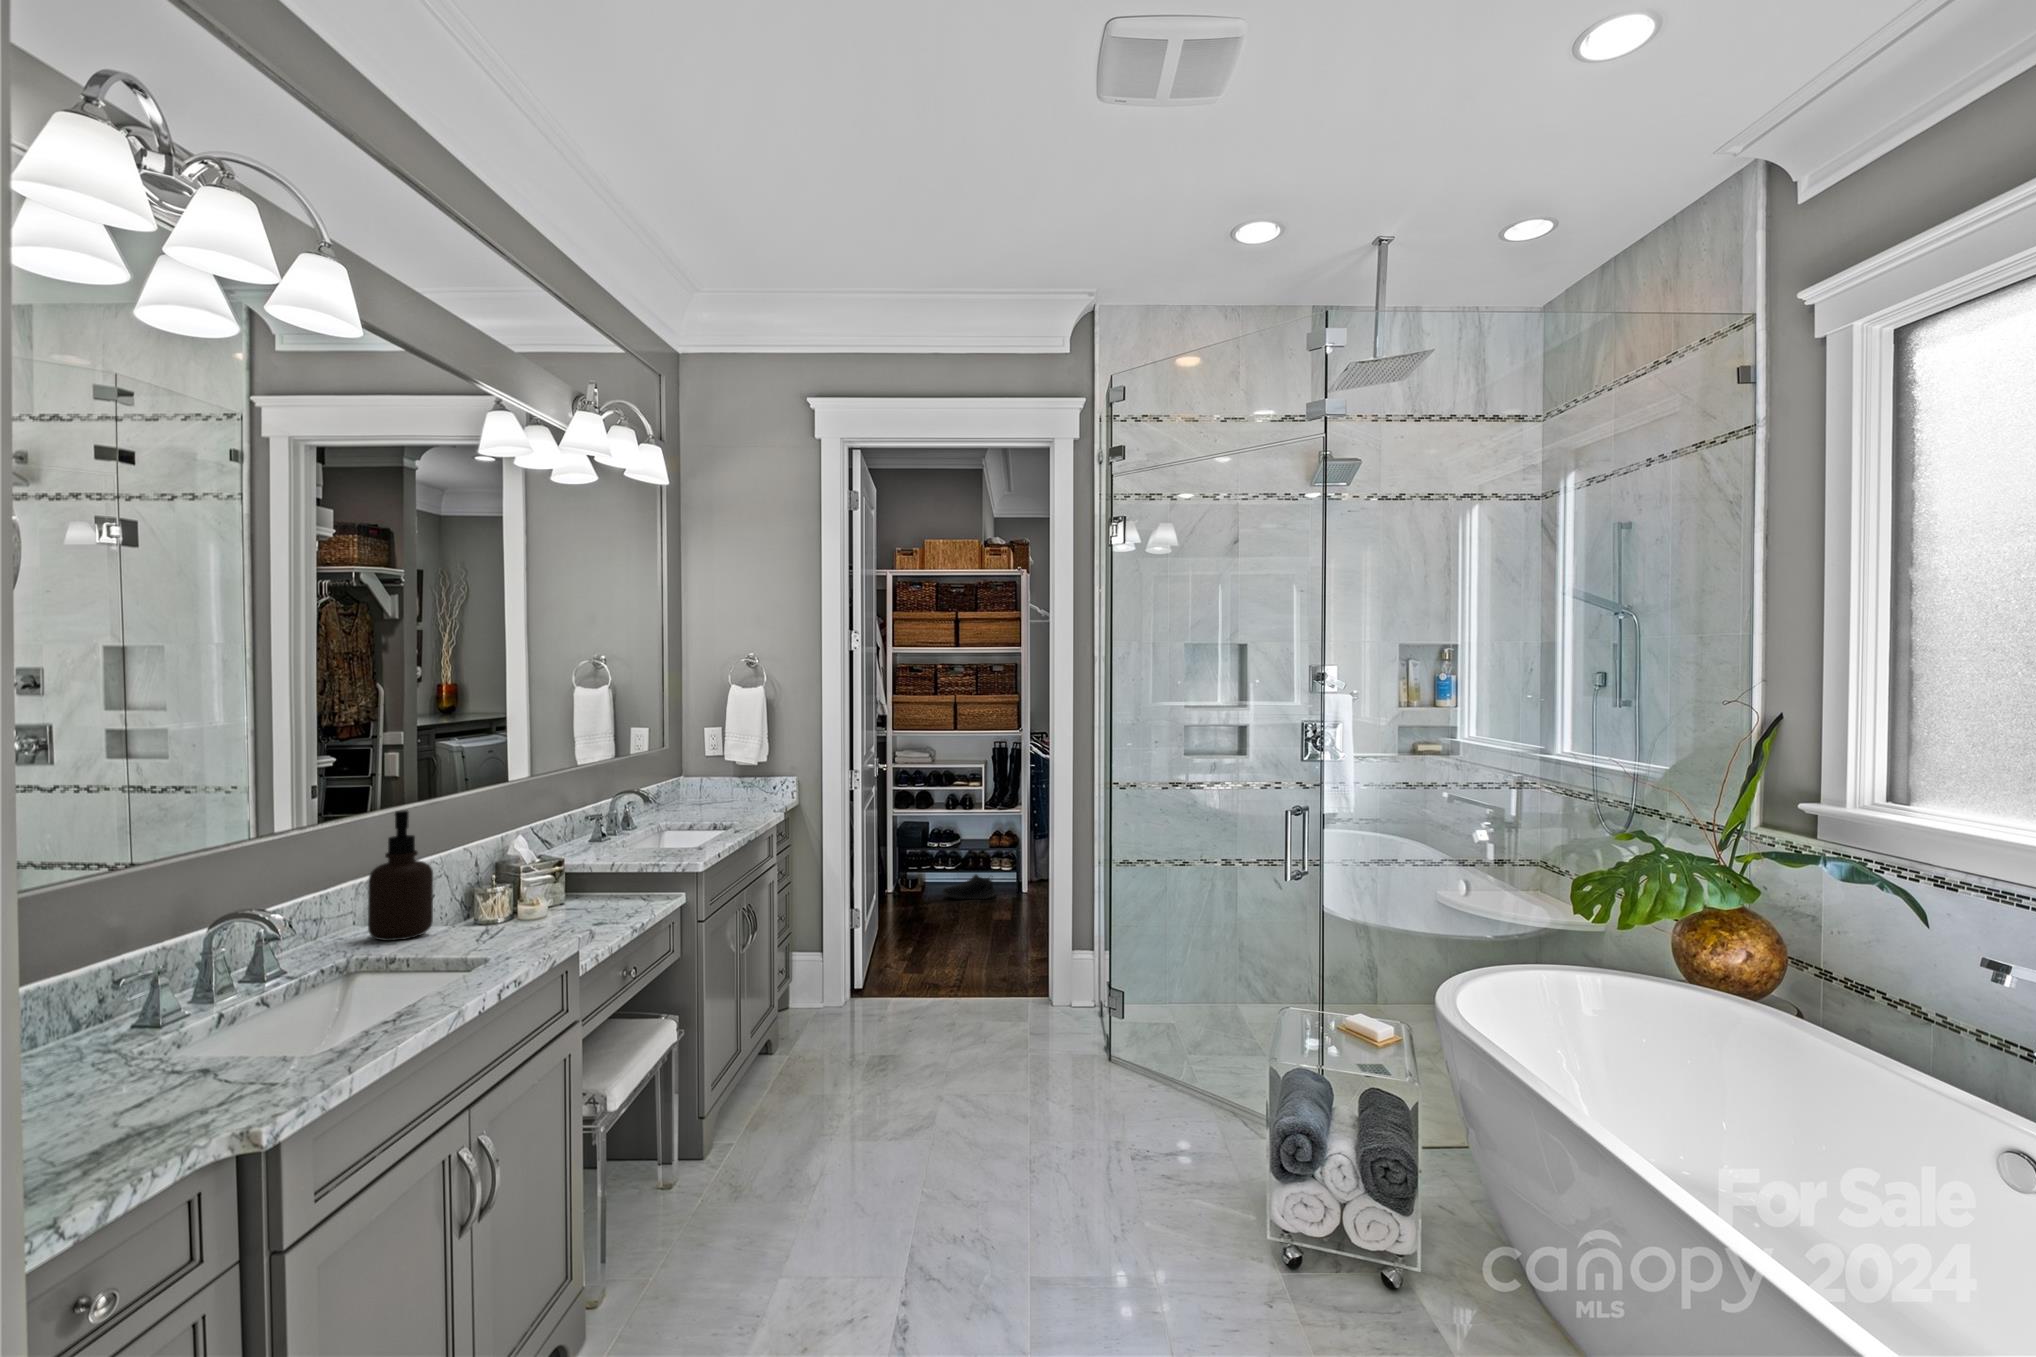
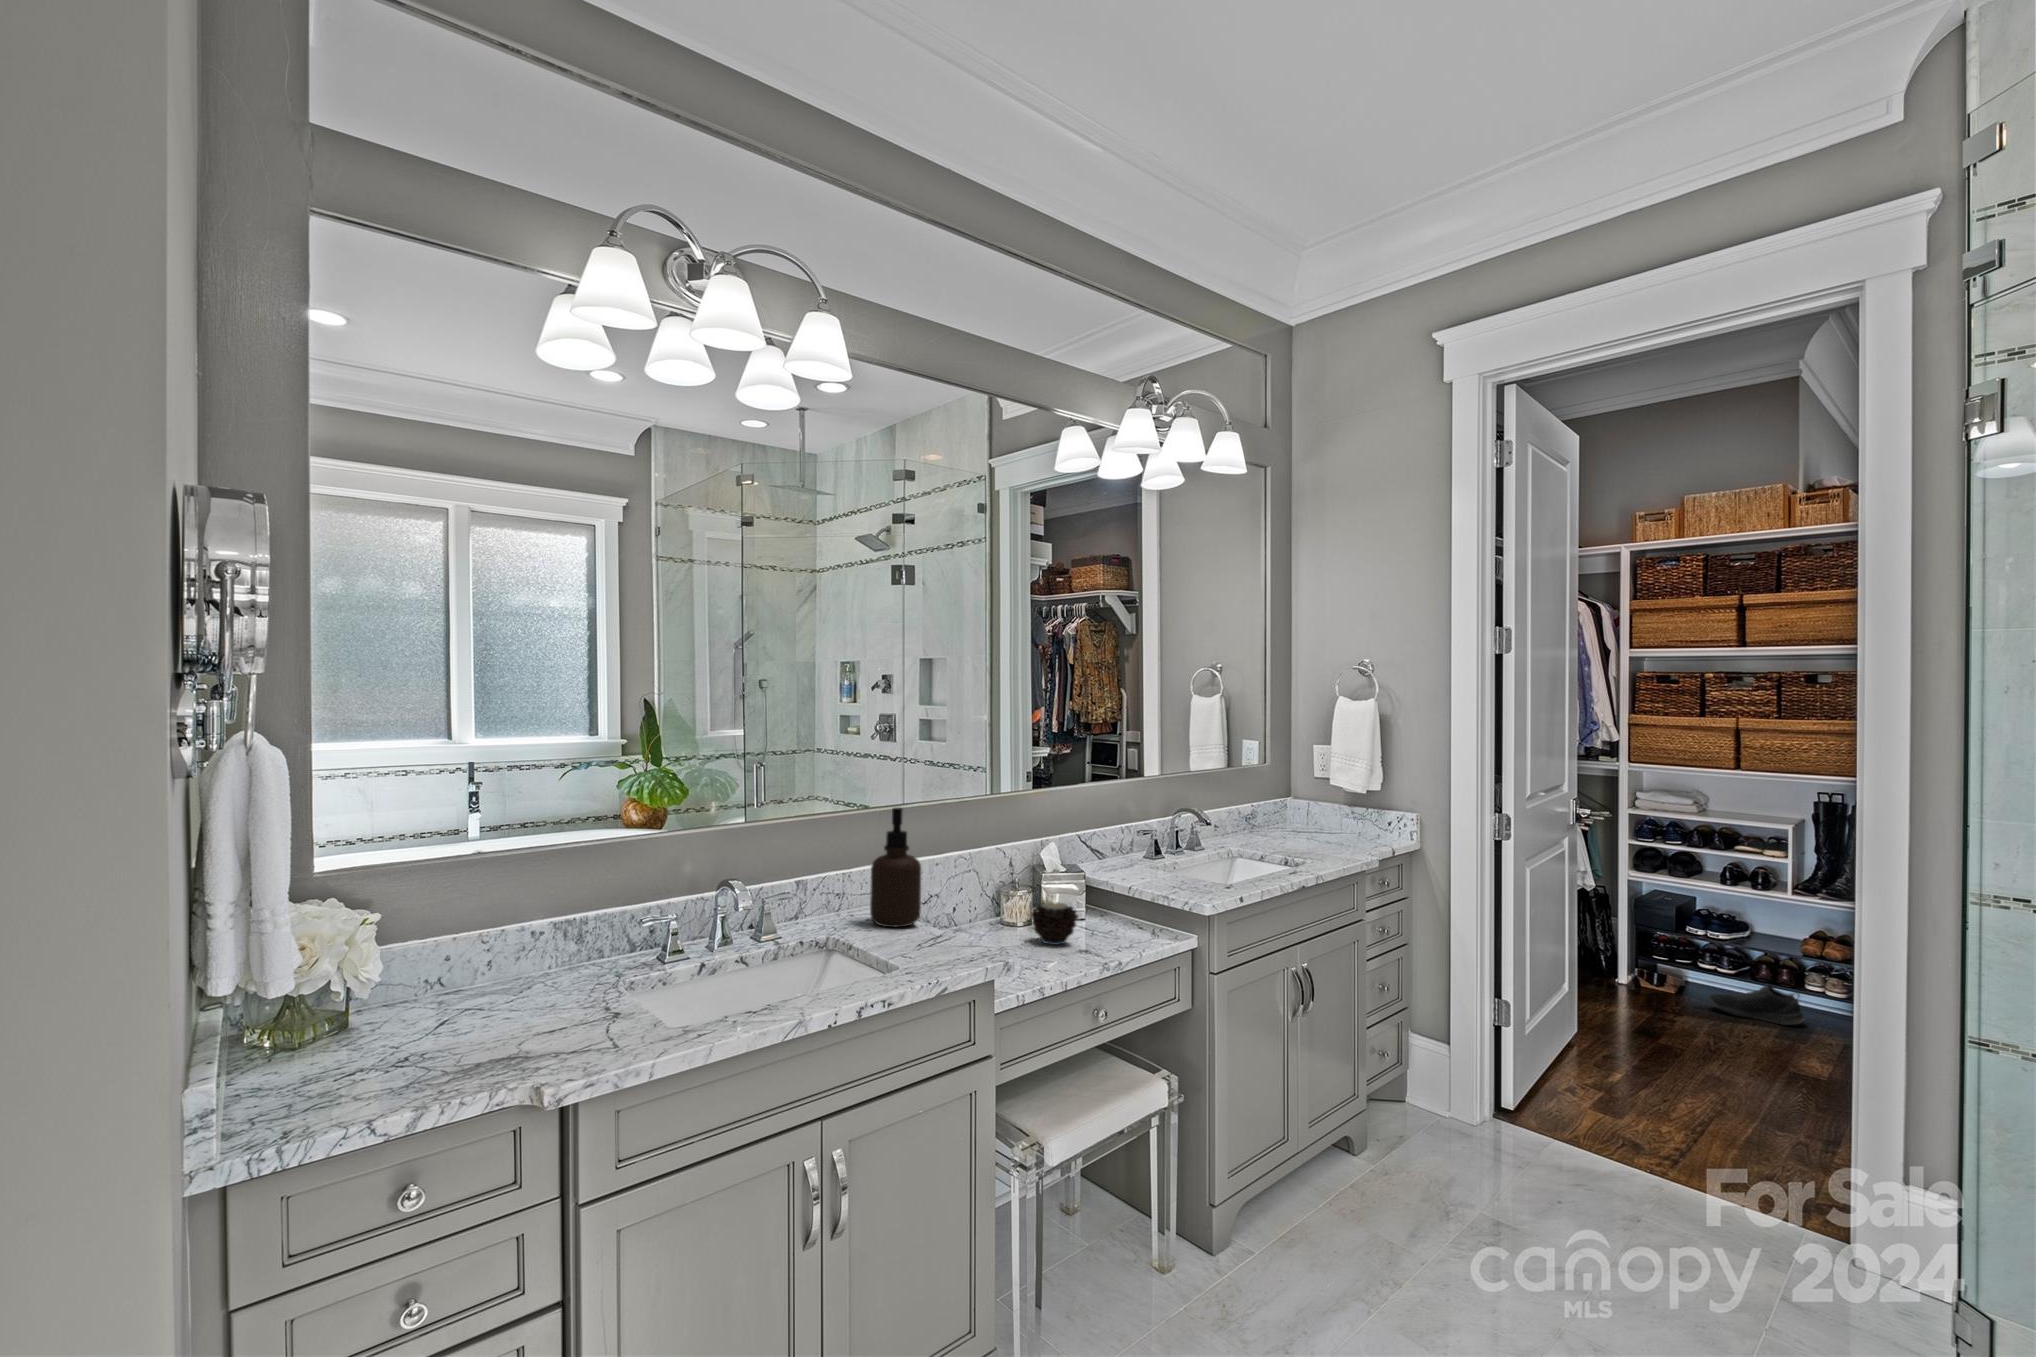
candle: none [562,877,612,922] -> present [1031,902,1078,945]

